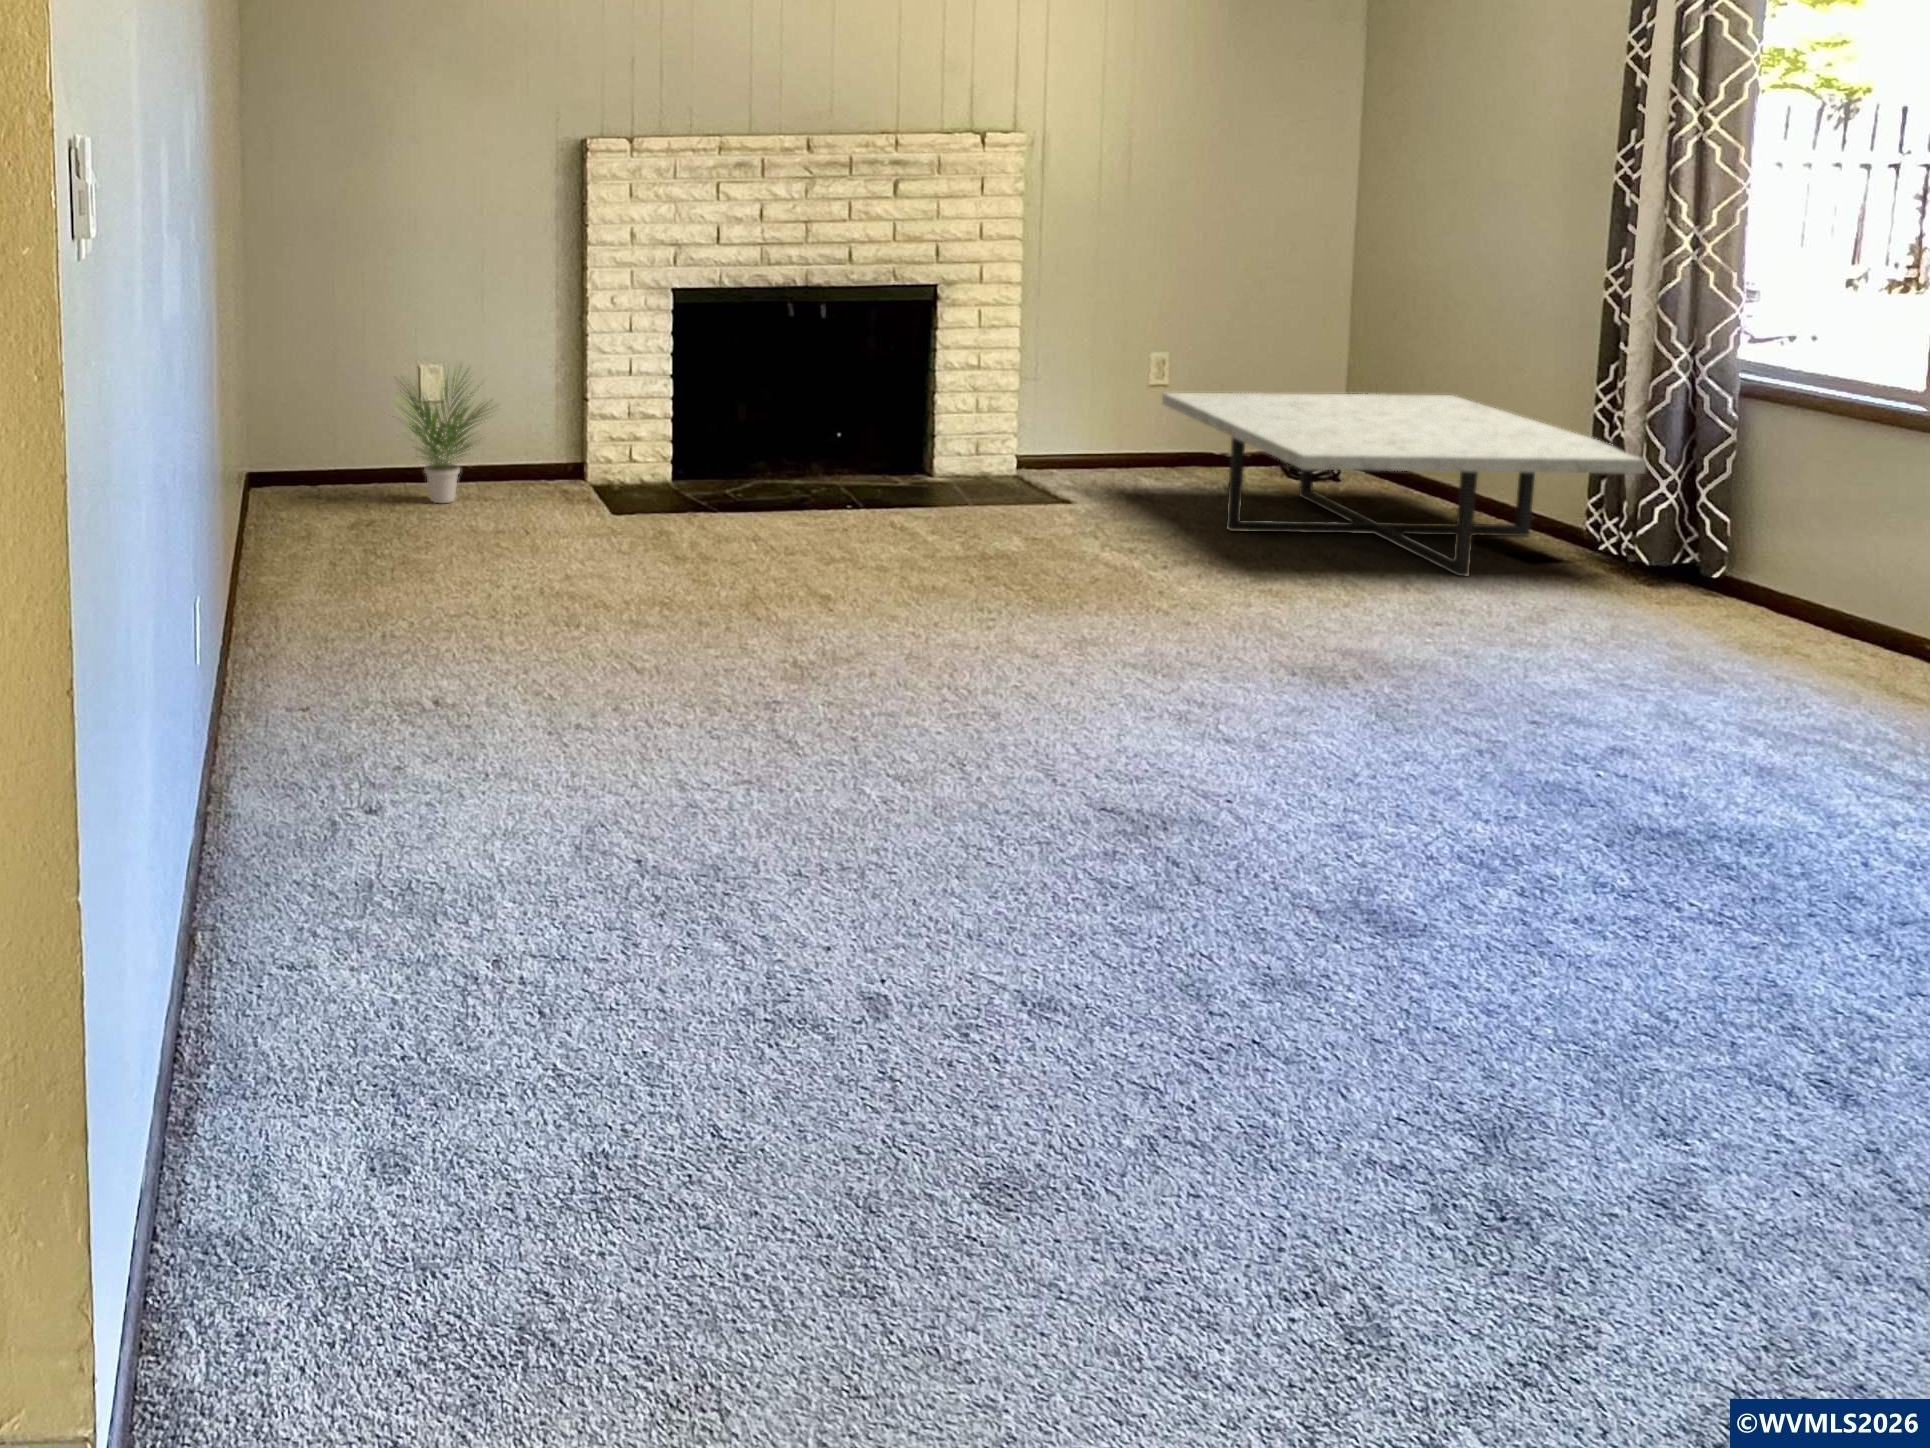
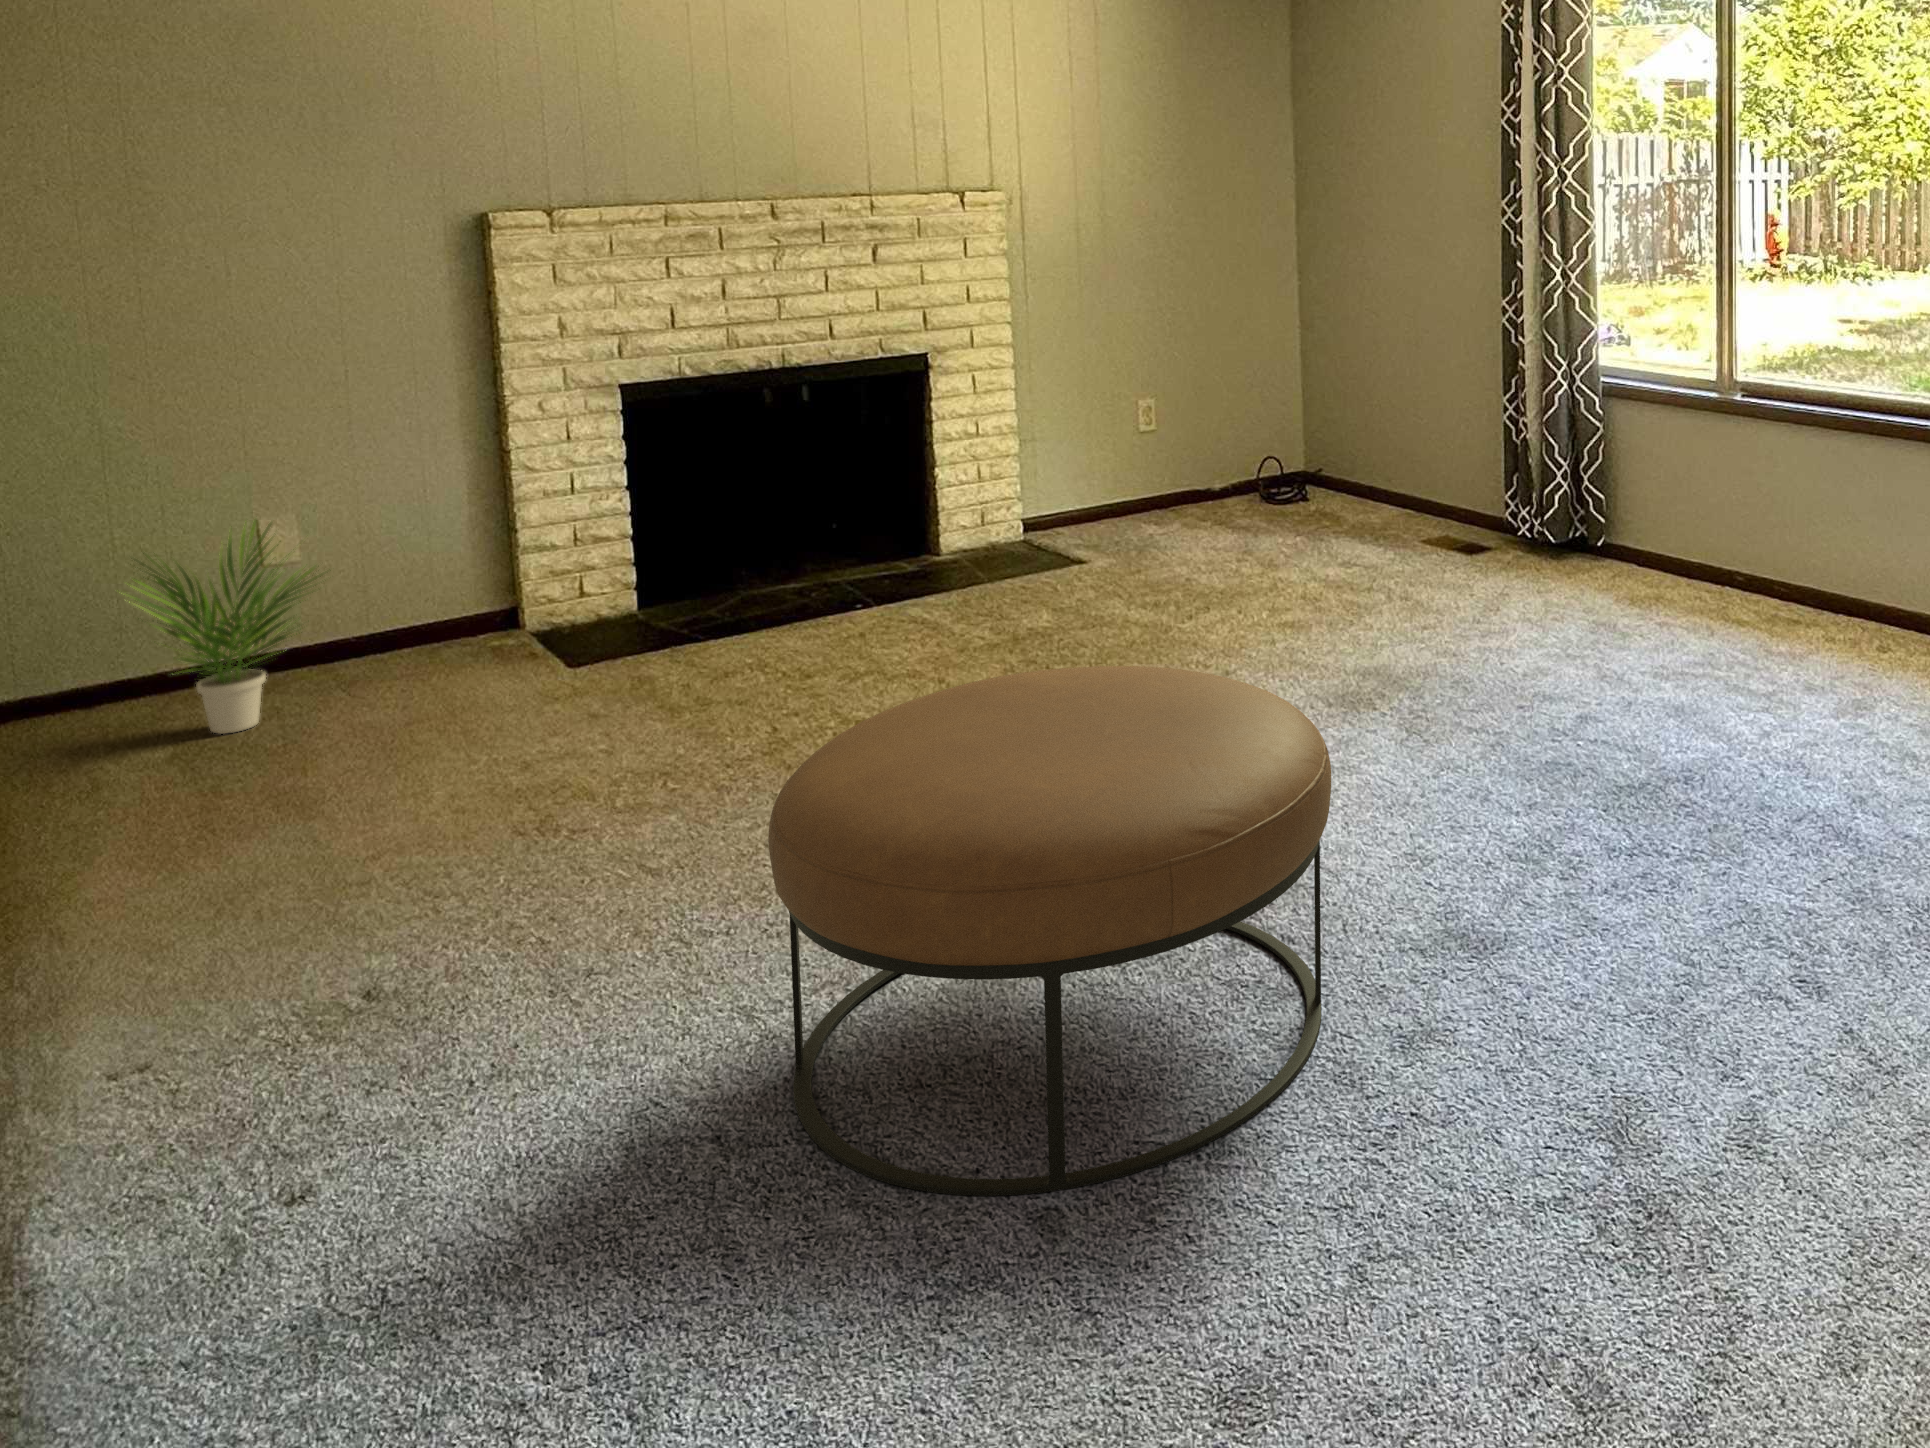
coffee table: present [1162,393,1646,577] -> none [1167,416,1553,581]
ottoman: none [714,553,1213,989] -> present [768,666,1331,1196]

